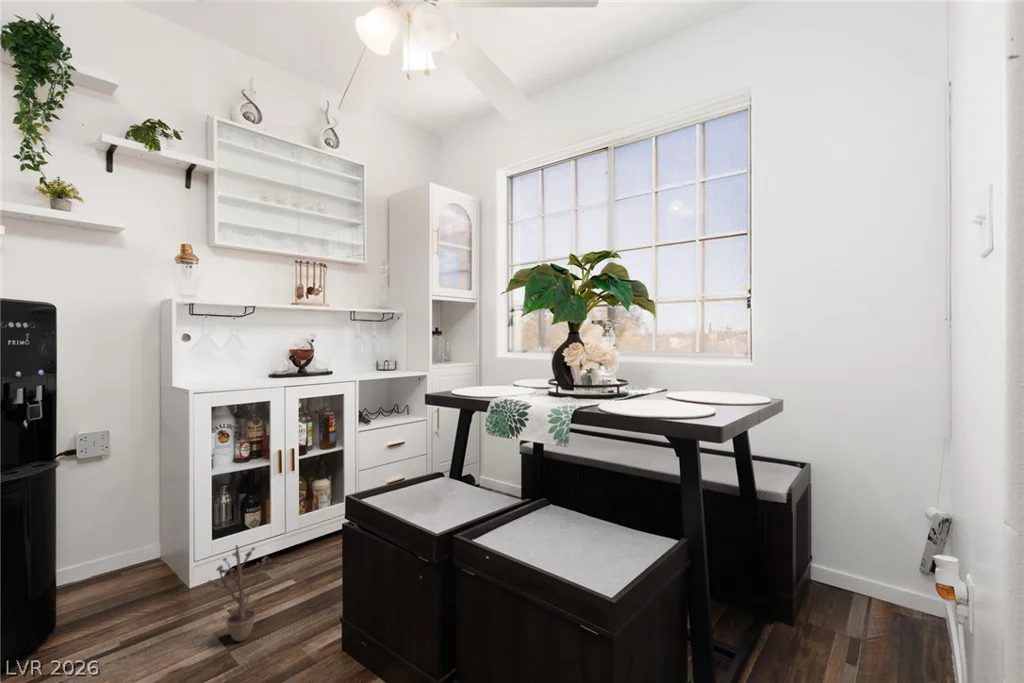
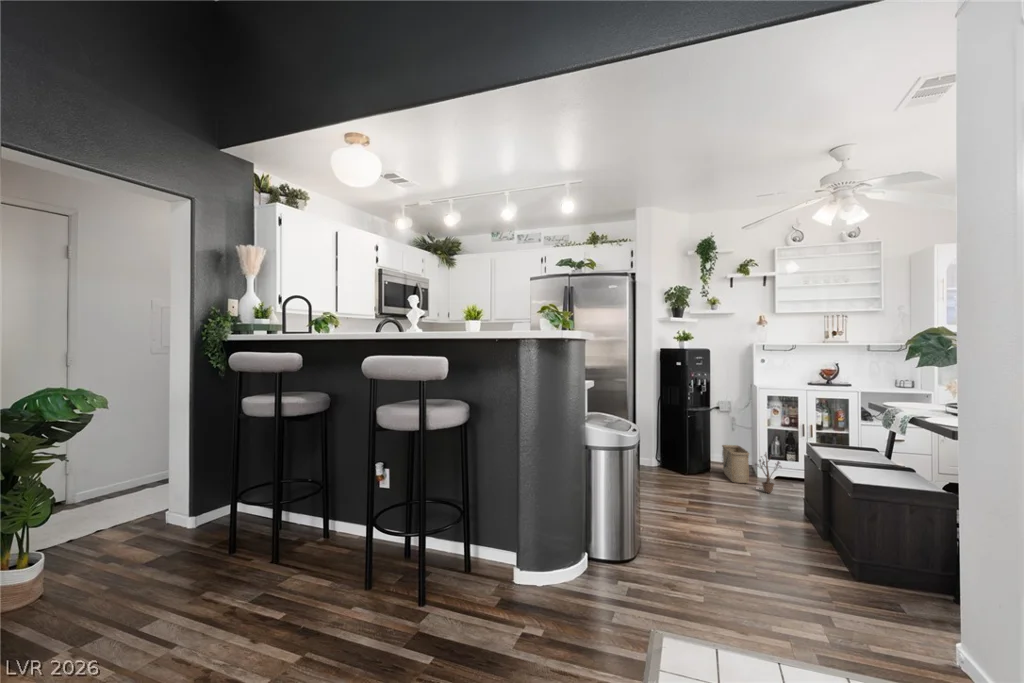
basket: none [91,529,181,640] -> present [722,445,749,483]

